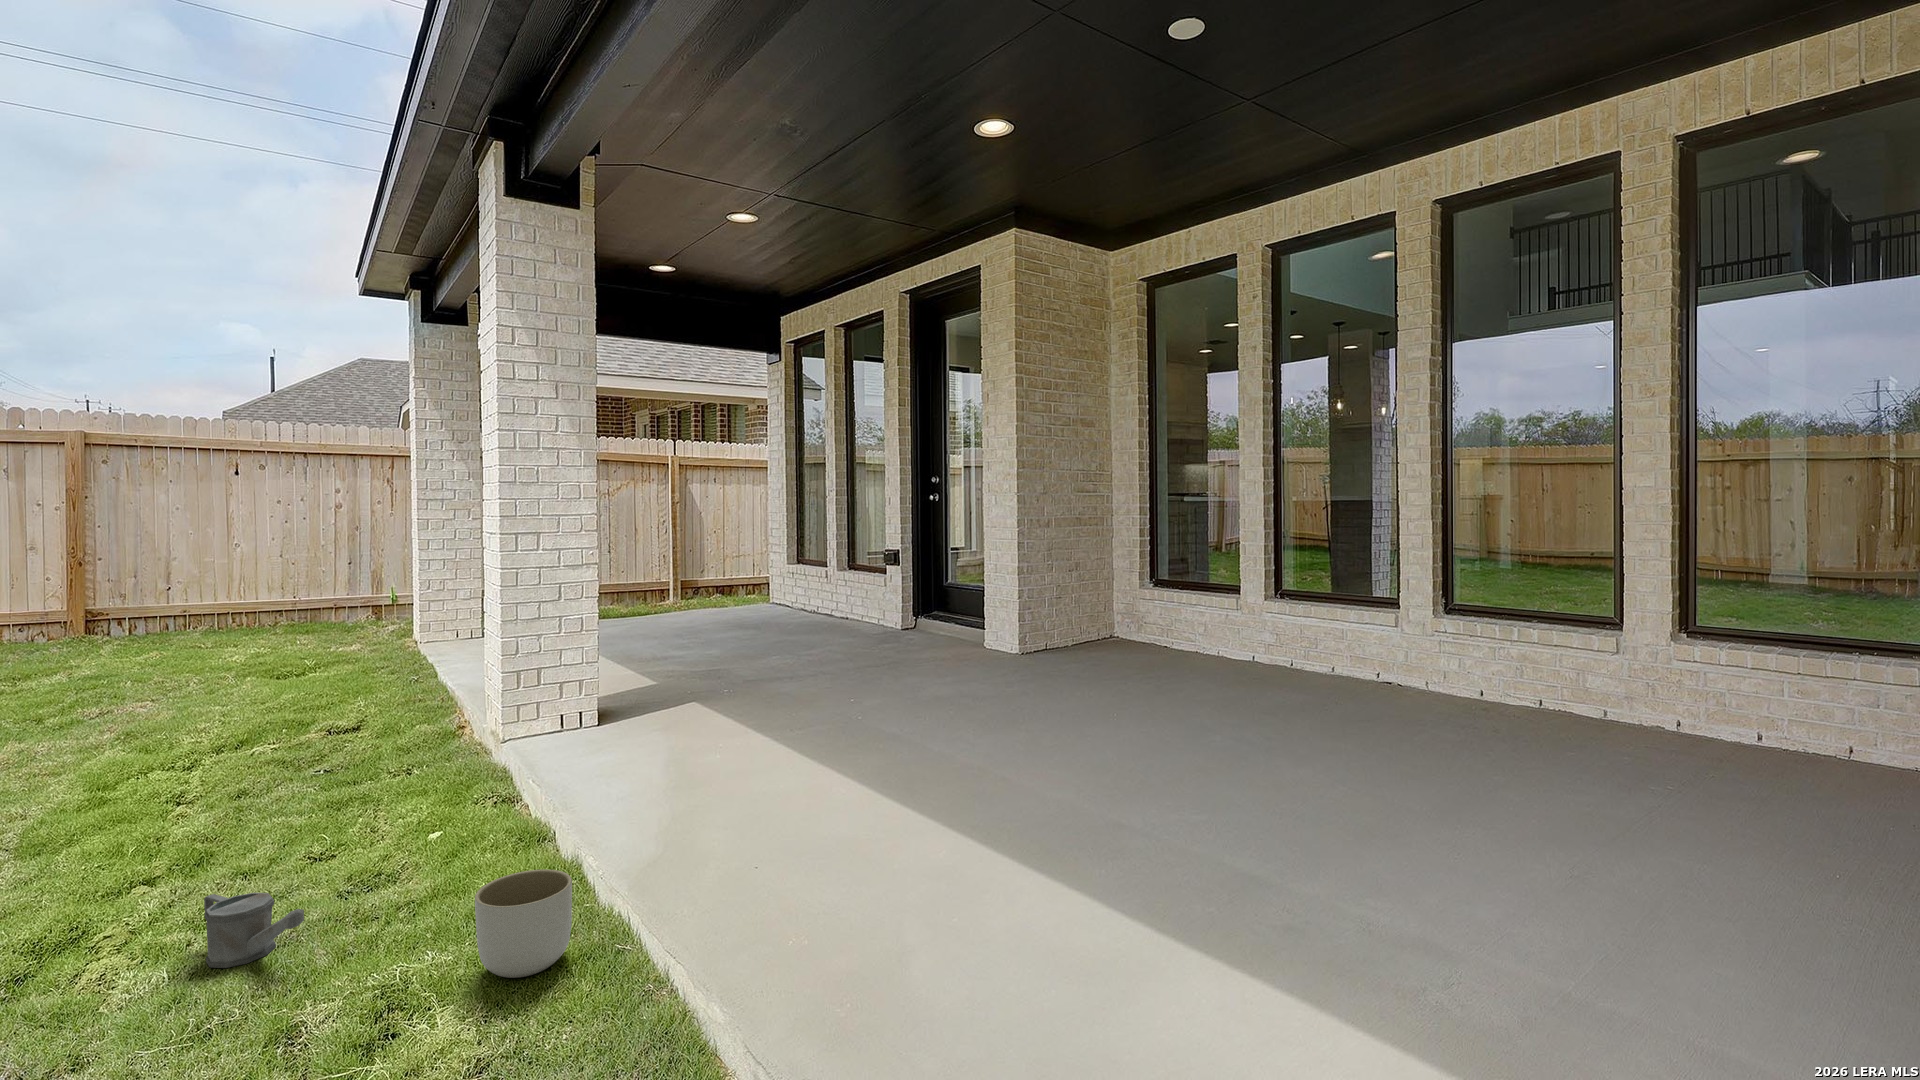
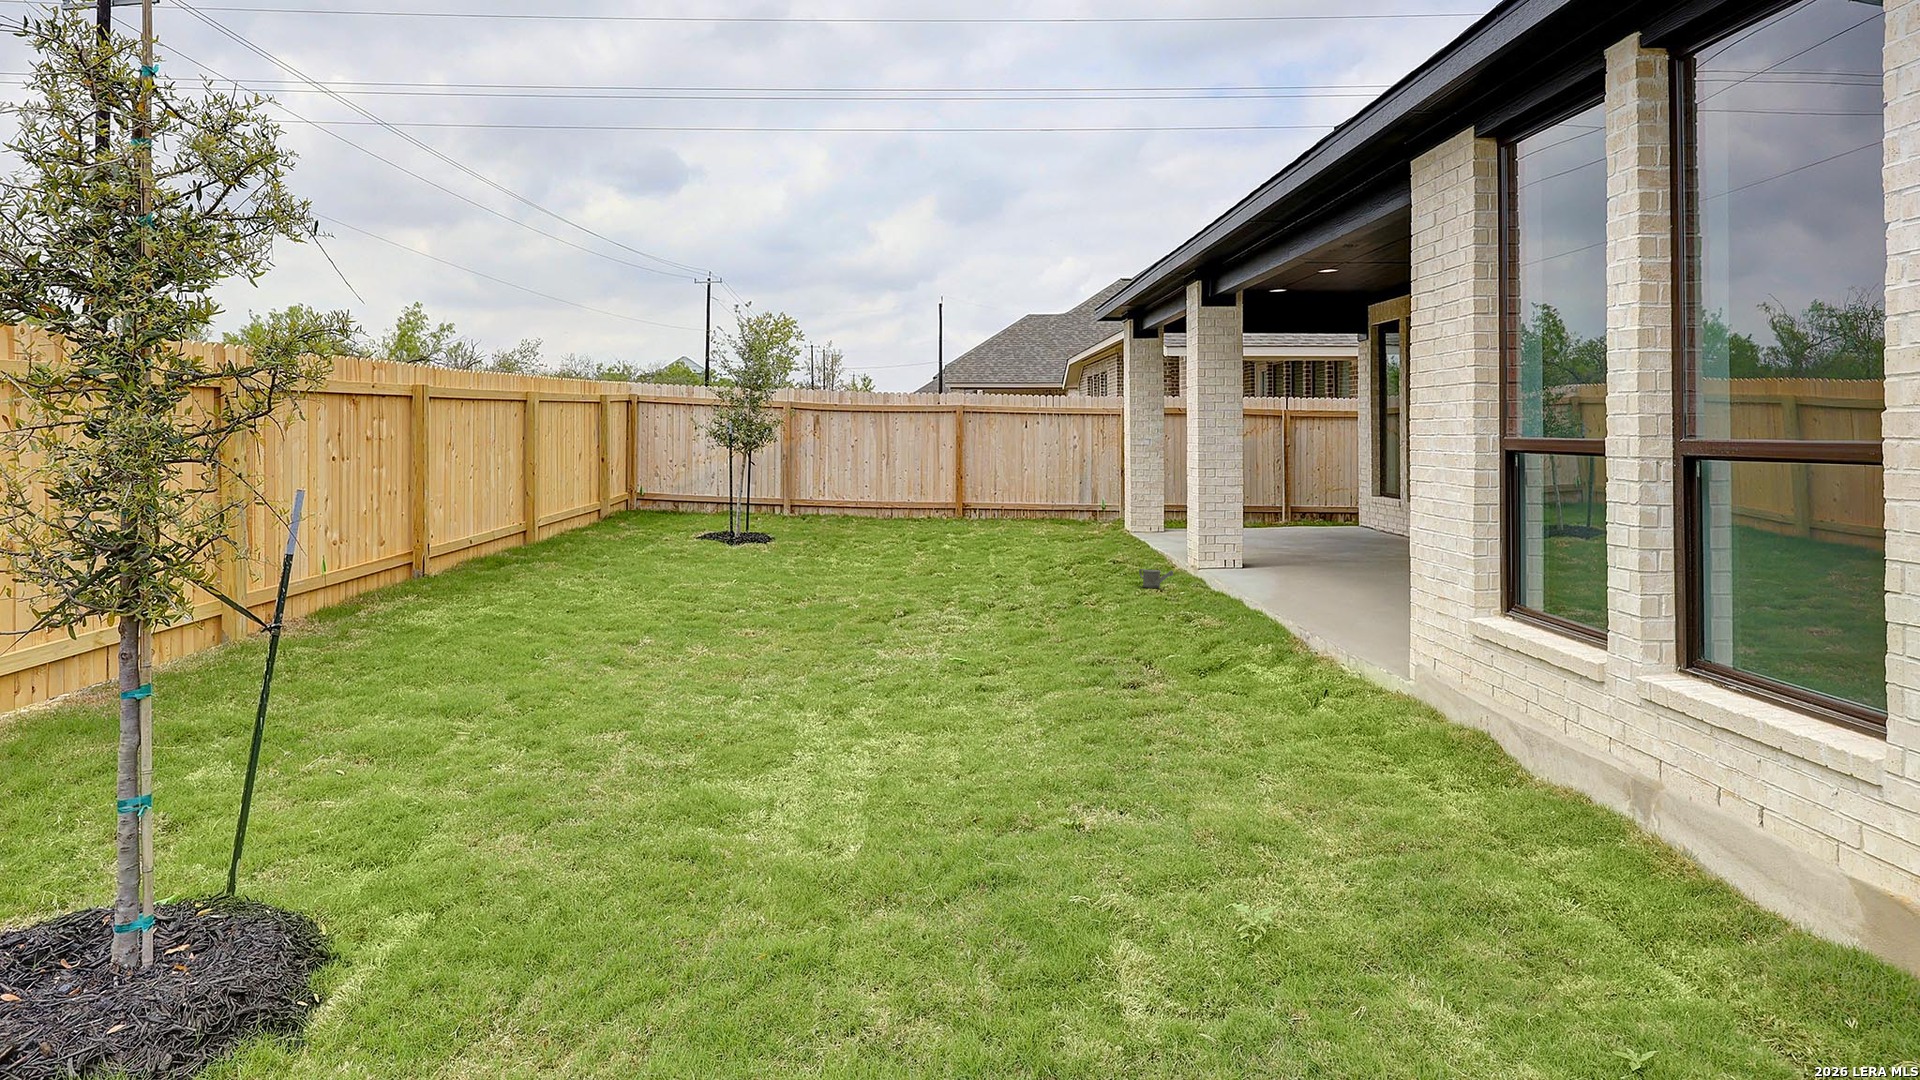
planter: present [475,869,572,978] -> none [1227,568,1256,596]

